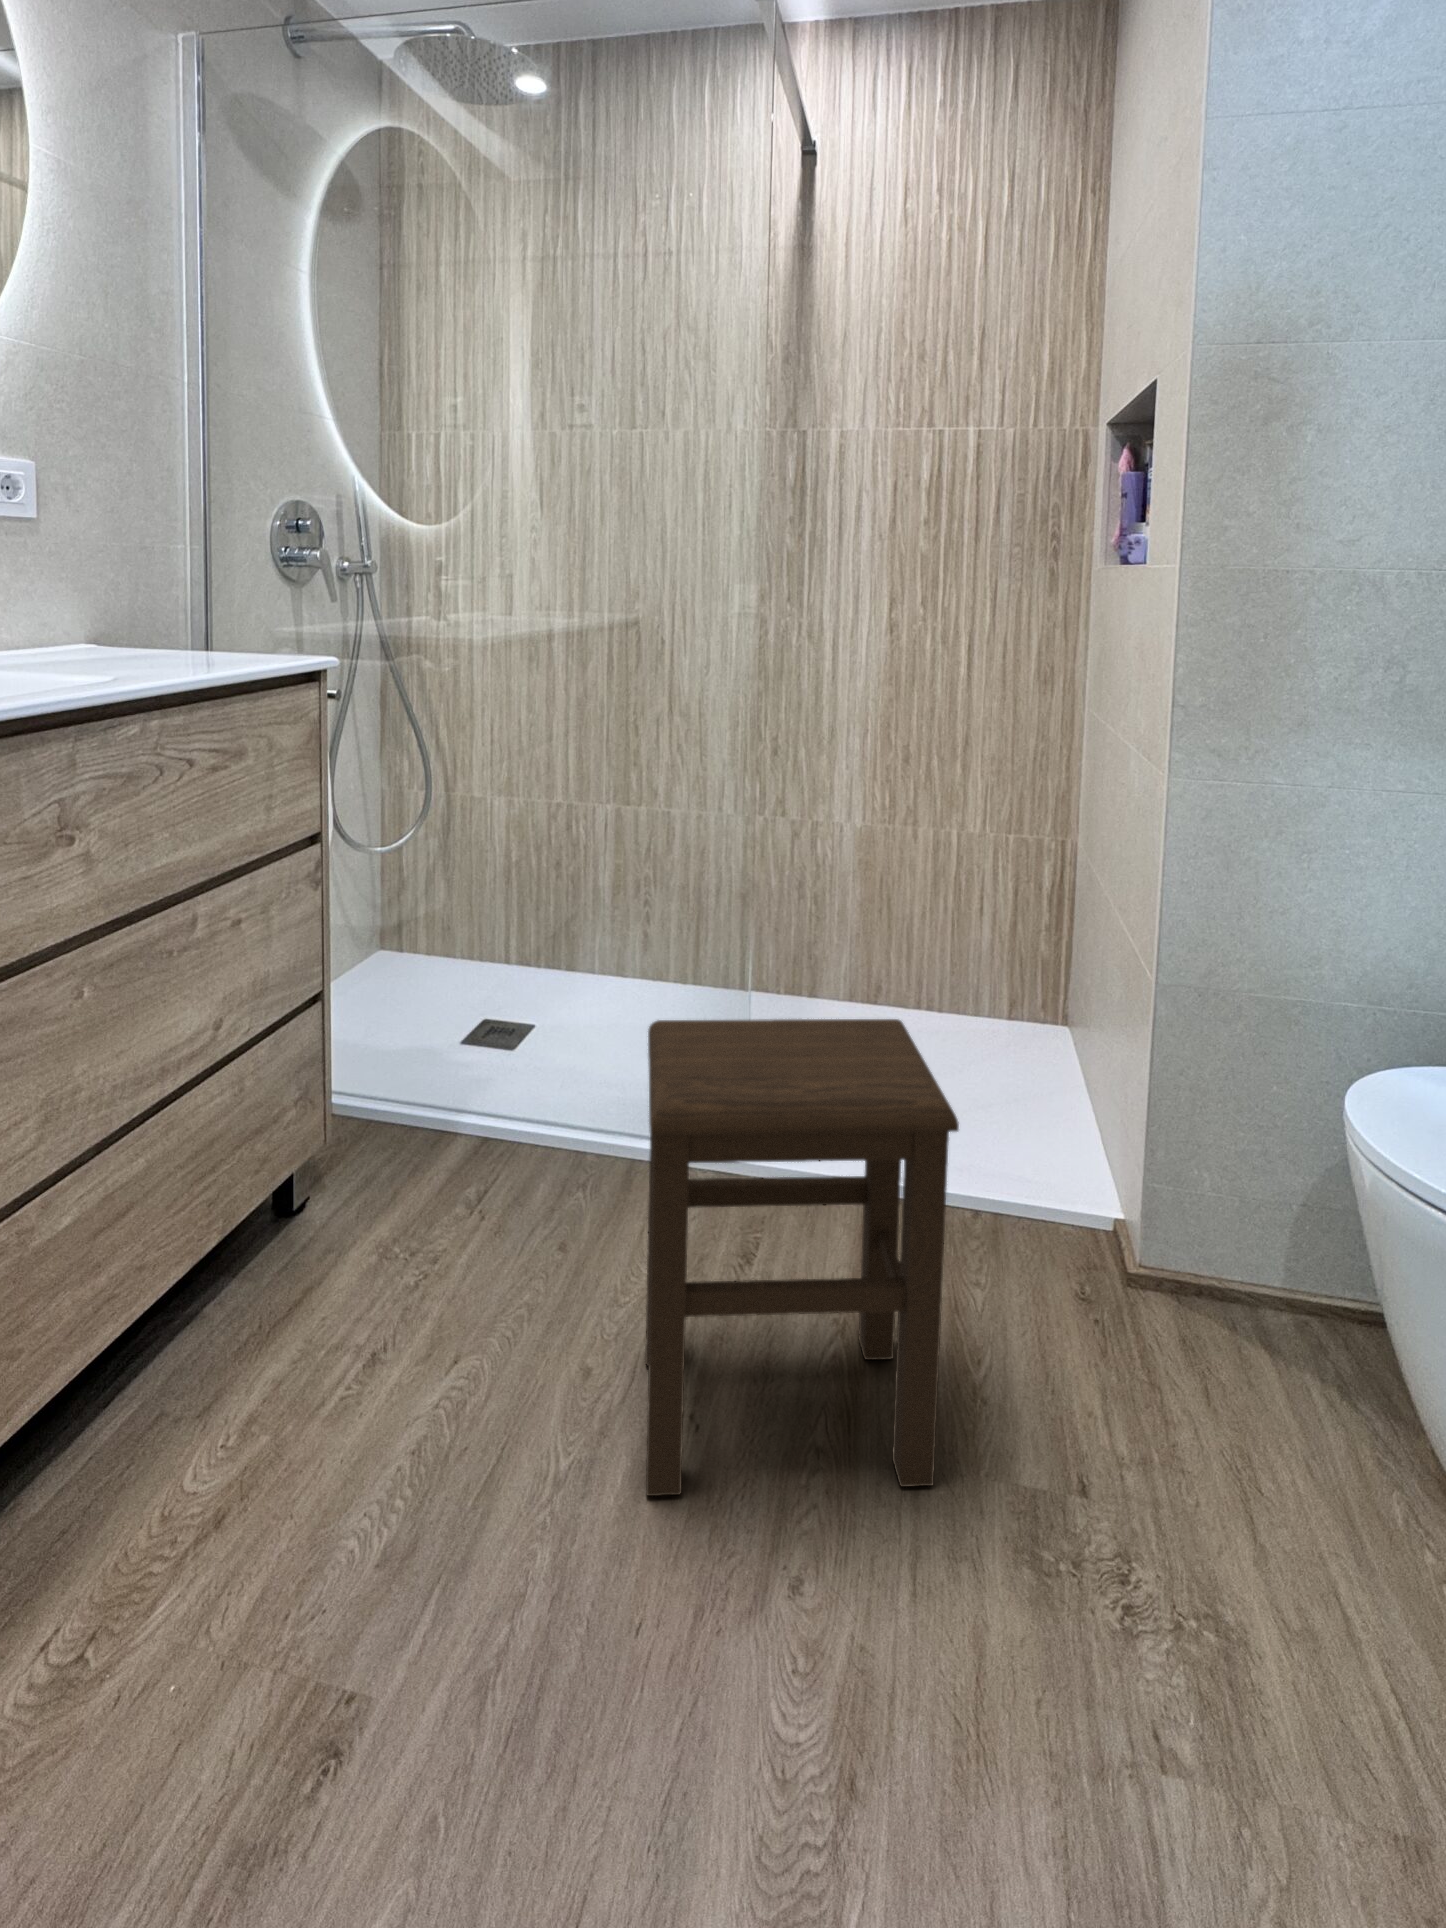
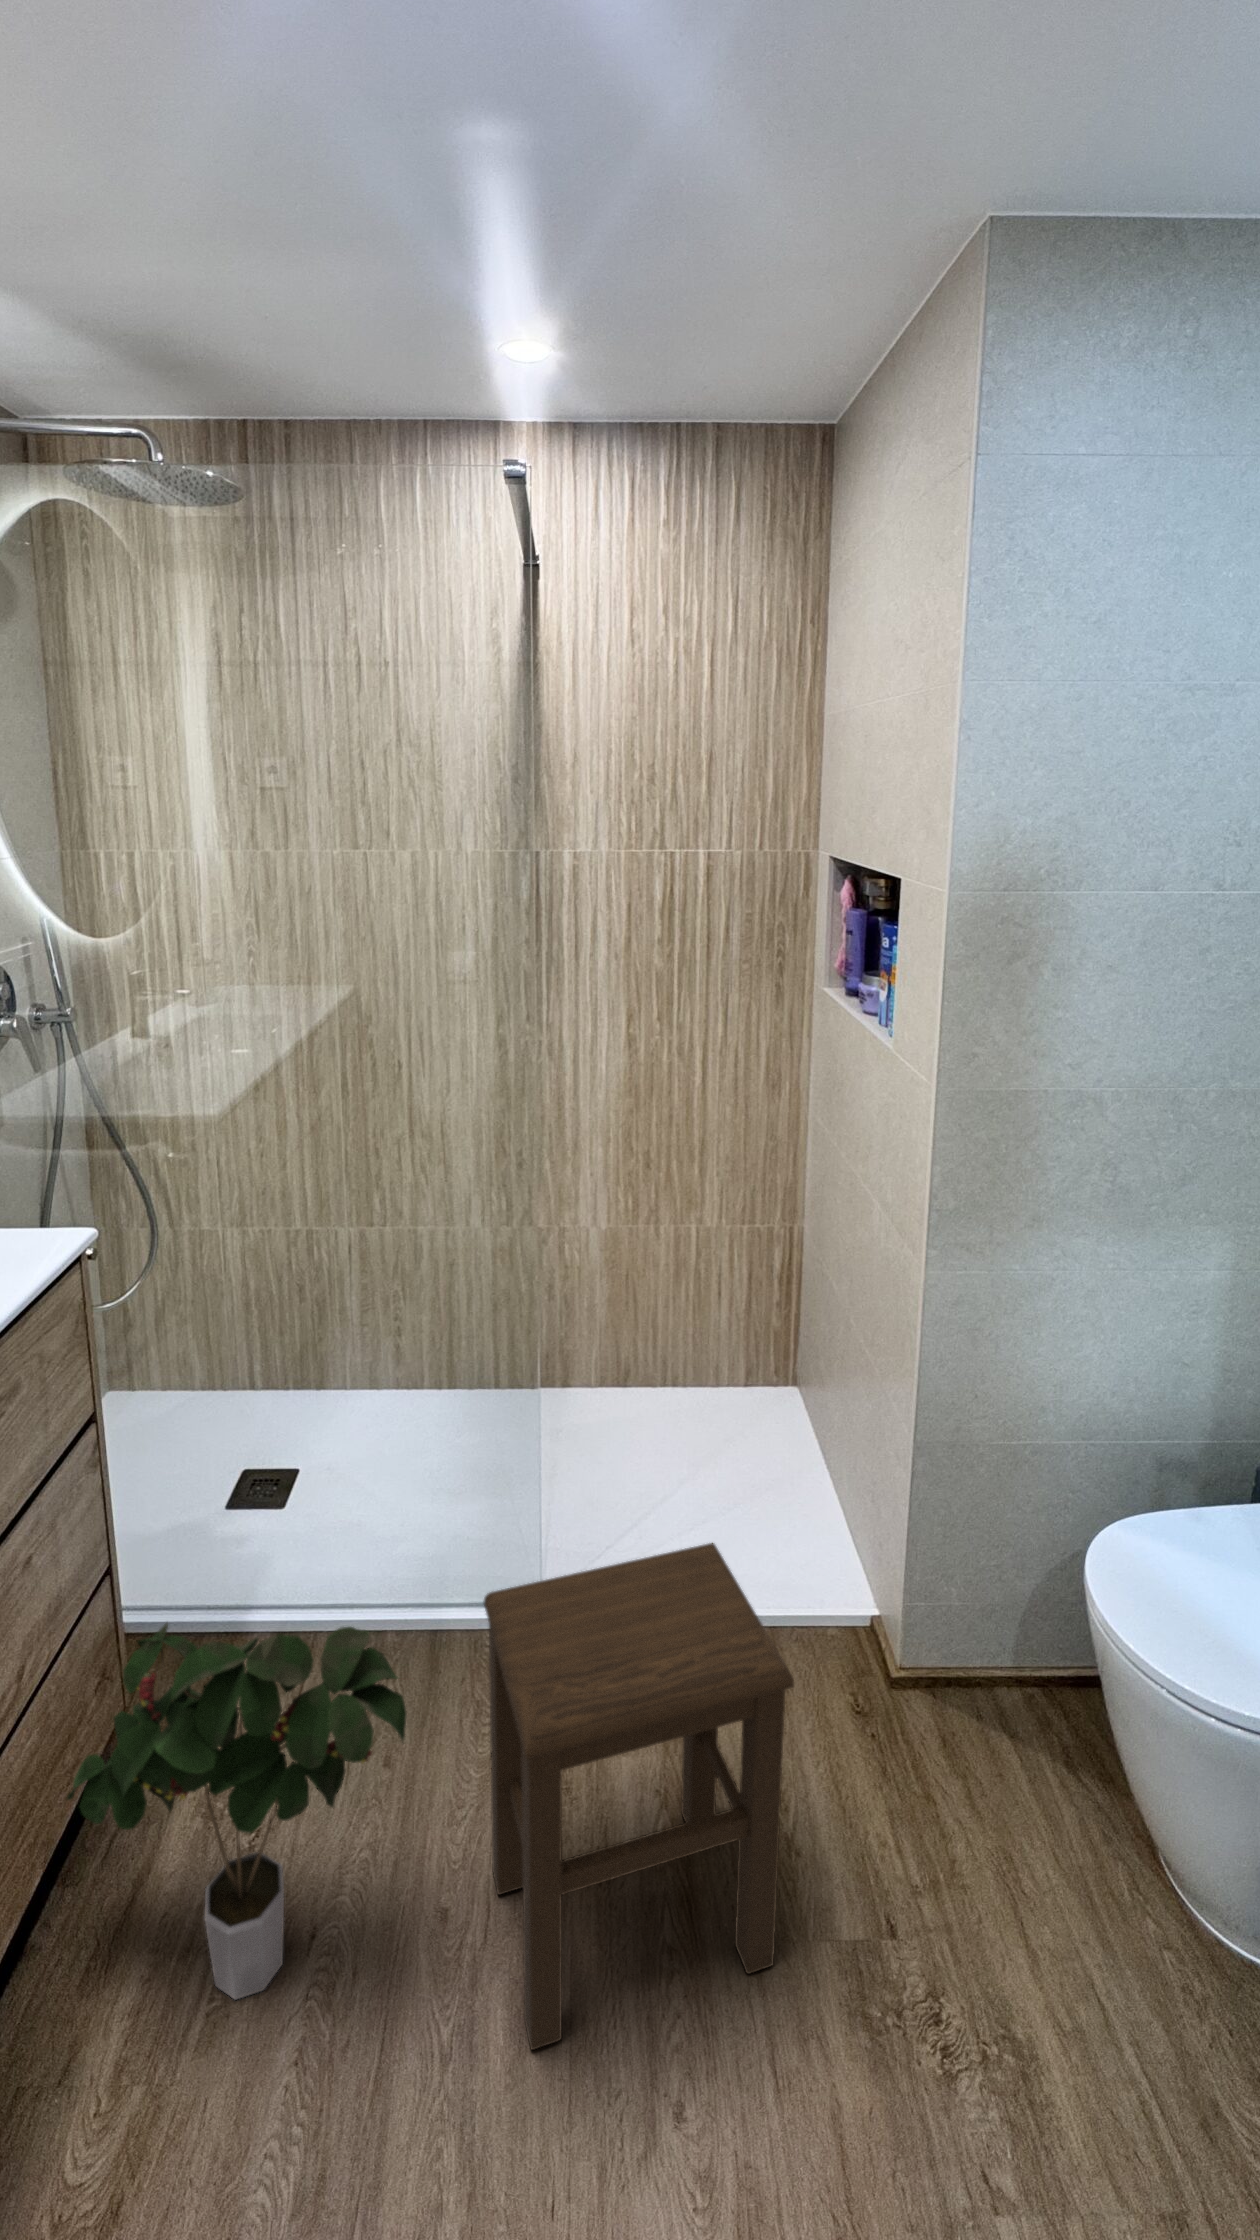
potted plant: none [242,996,556,1392] -> present [66,1623,407,1999]

